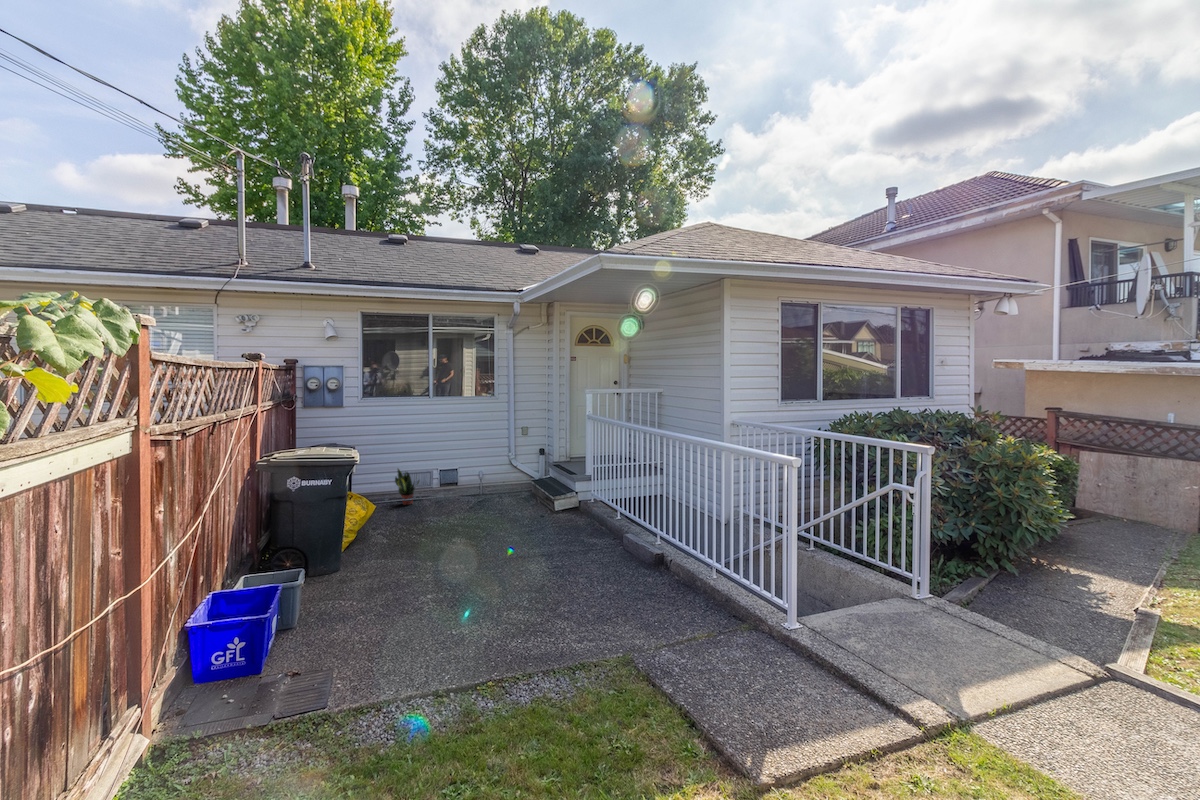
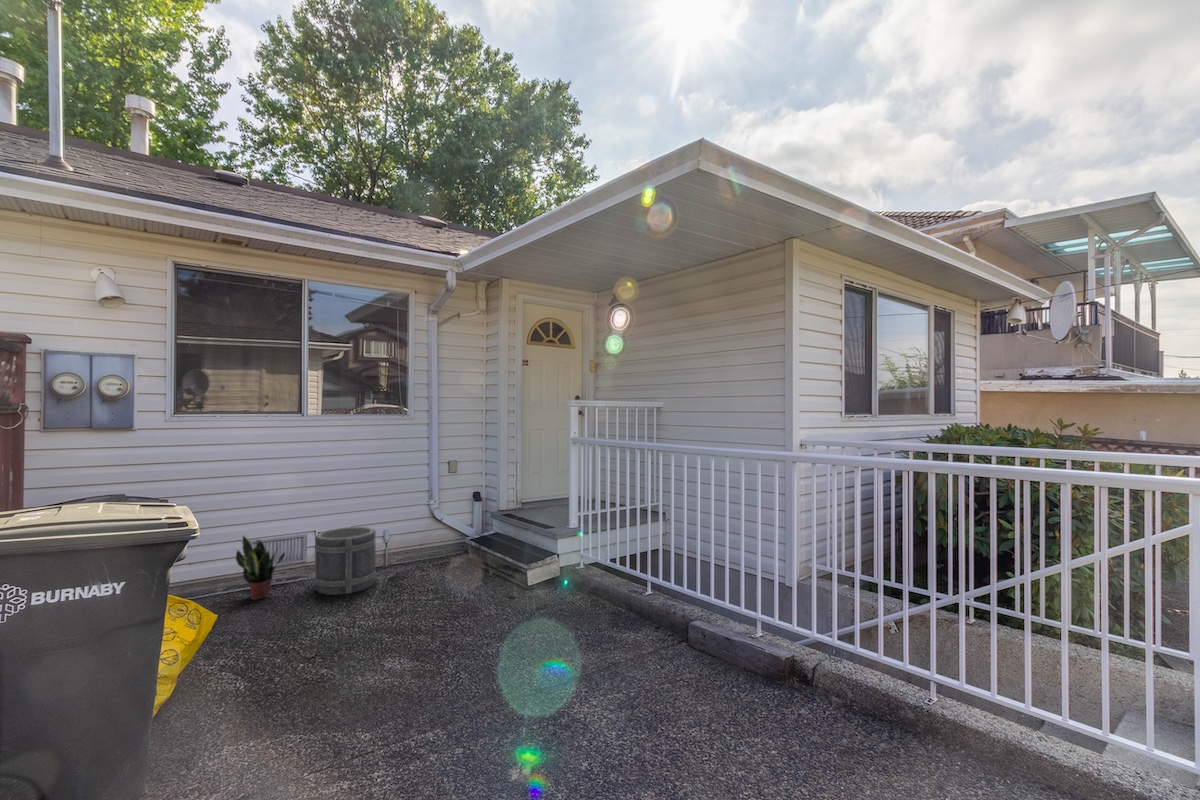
bucket: none [435,468,470,506] -> present [315,527,376,595]

